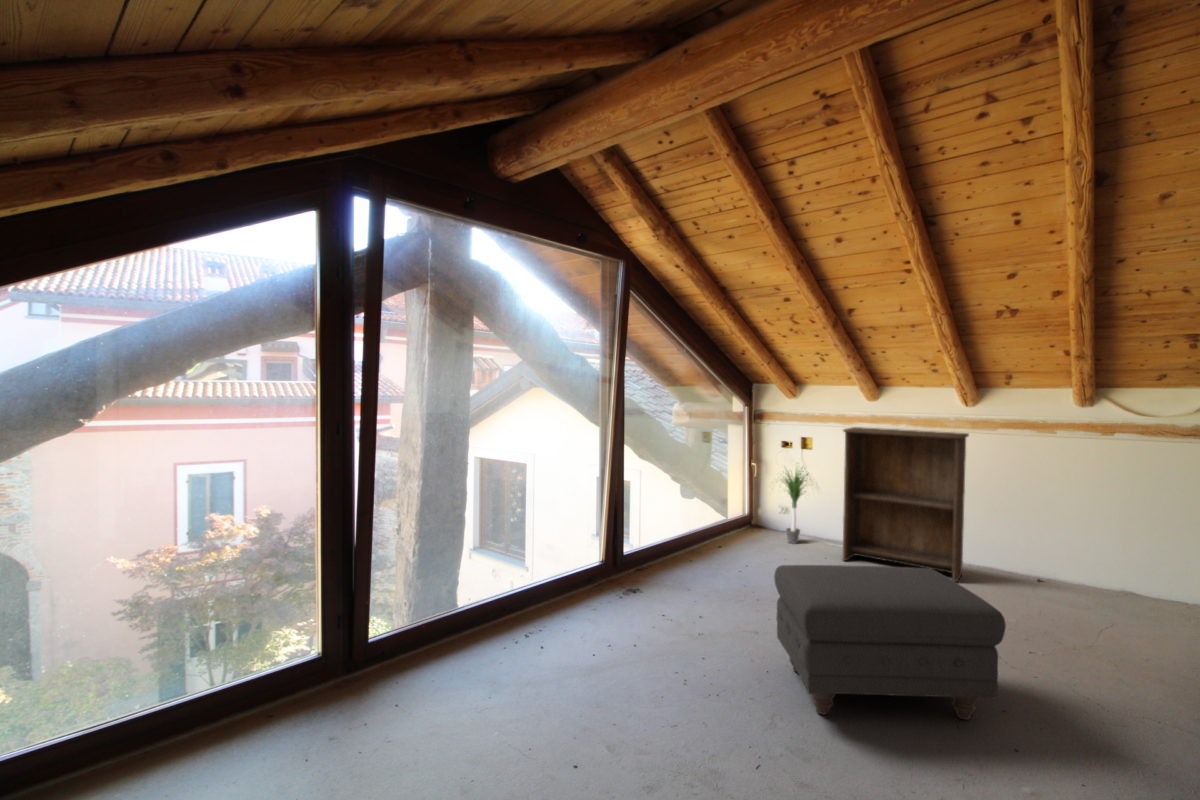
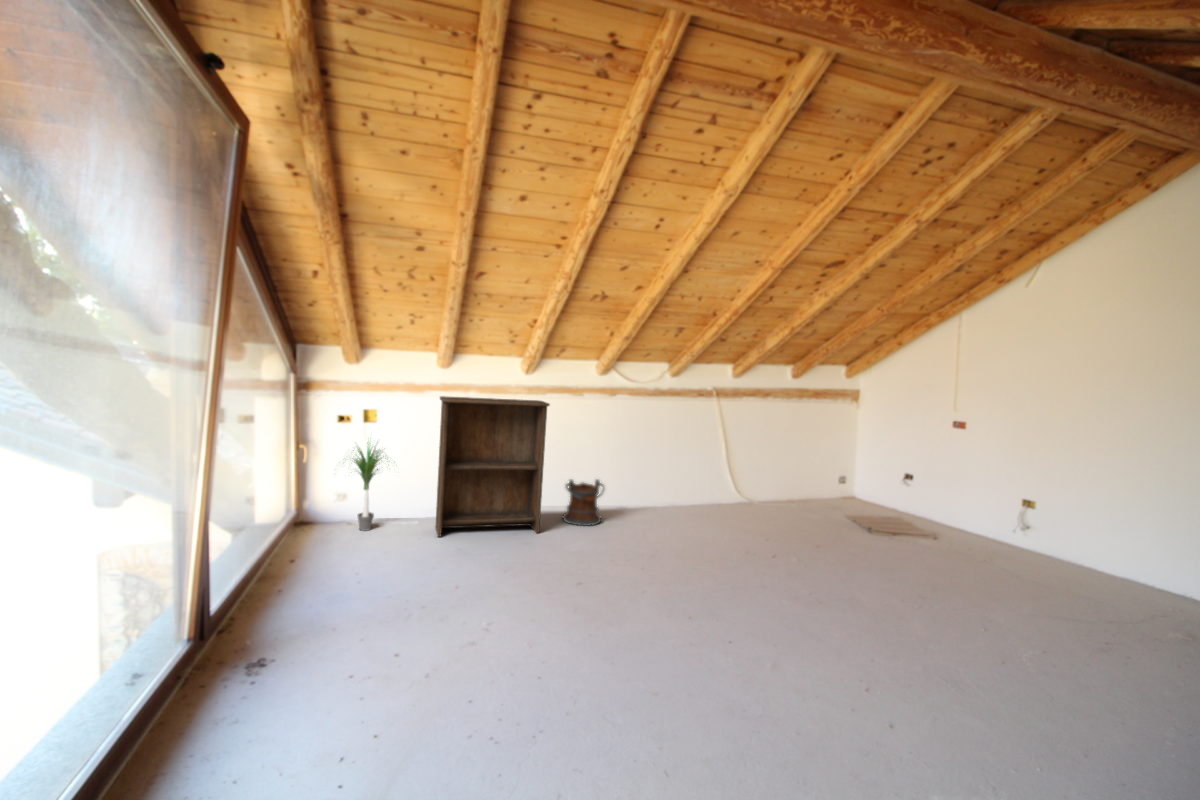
bucket: none [1011,531,1075,594] -> present [563,480,604,526]
ottoman: present [774,565,1006,720] -> none [549,529,736,705]

